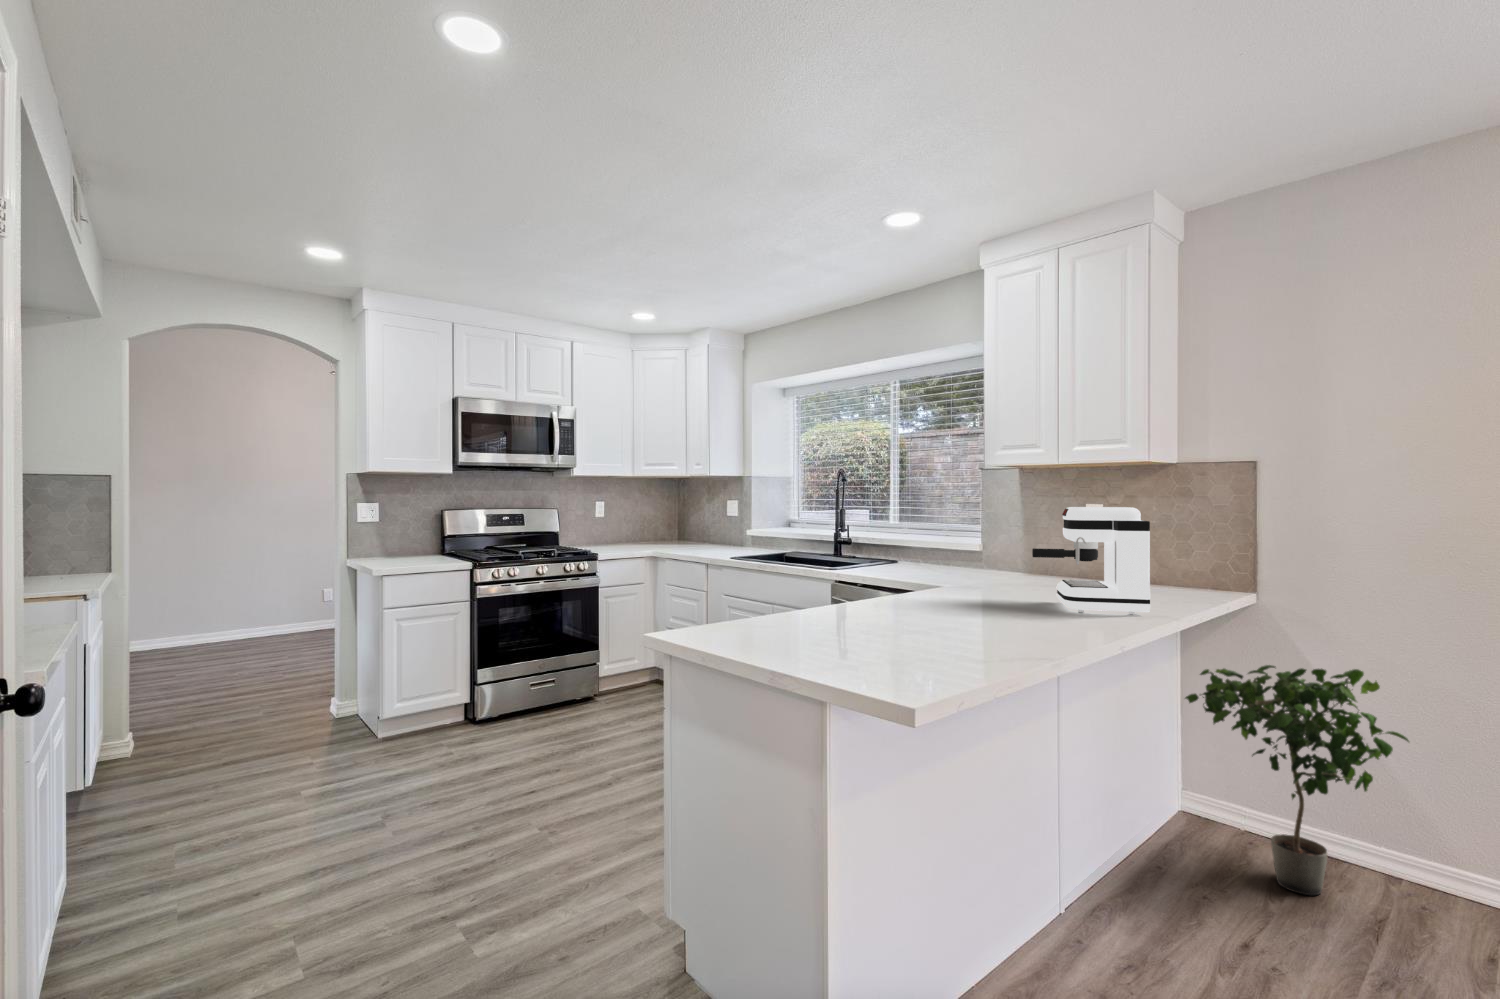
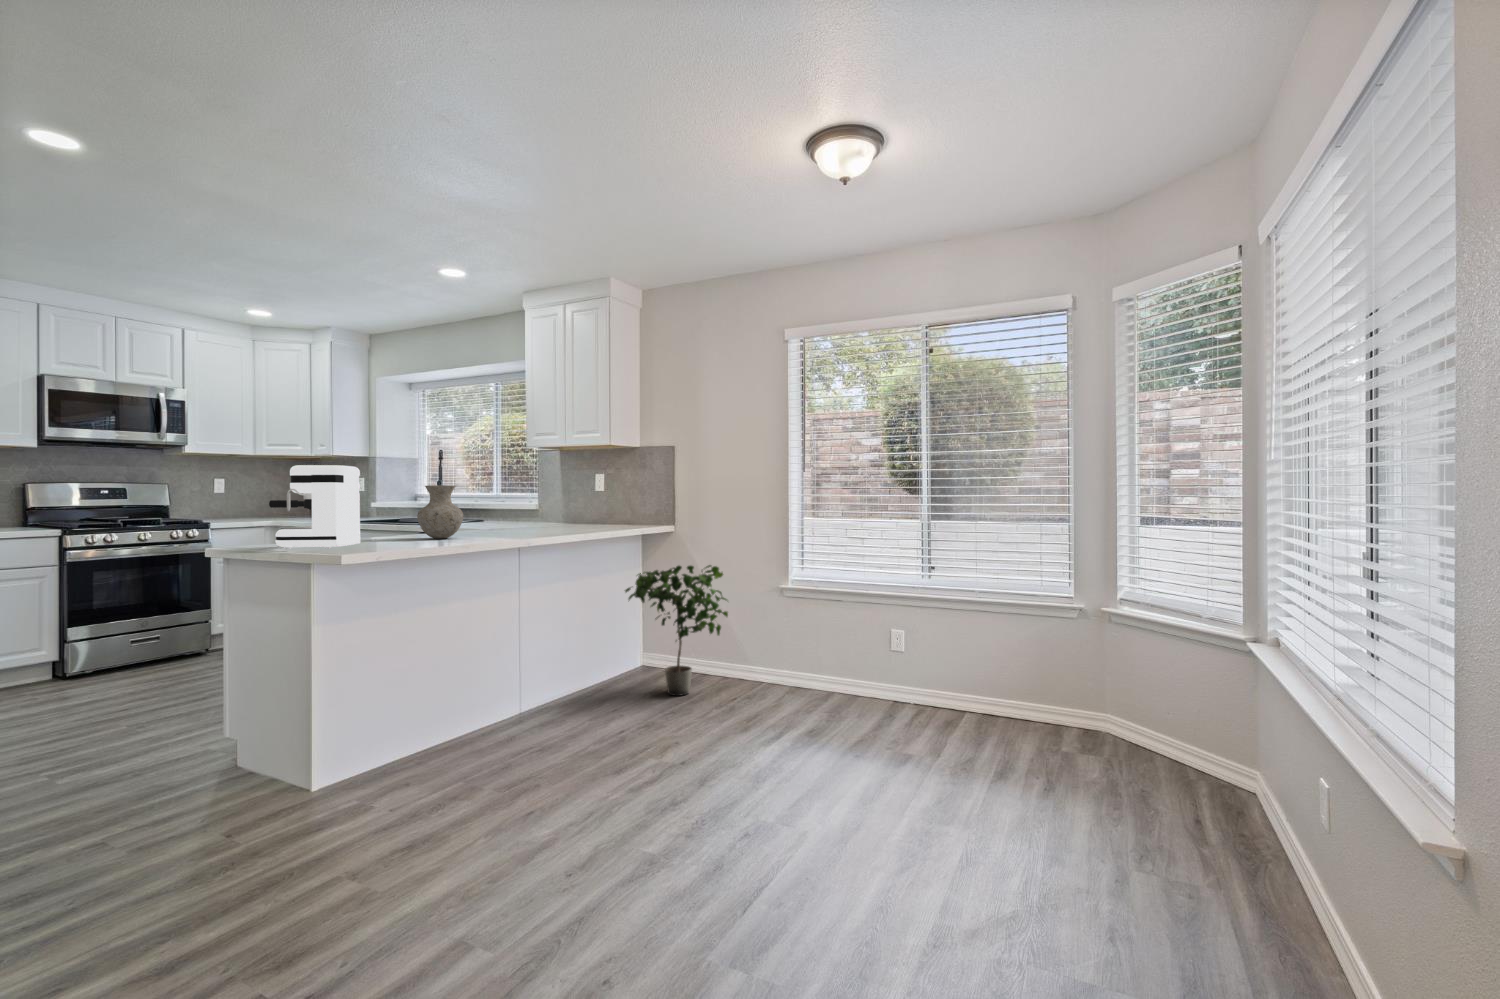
coffee maker: present [1032,507,1150,614] -> present [269,465,360,549]
vase: none [901,532,967,615] -> present [417,485,463,539]

